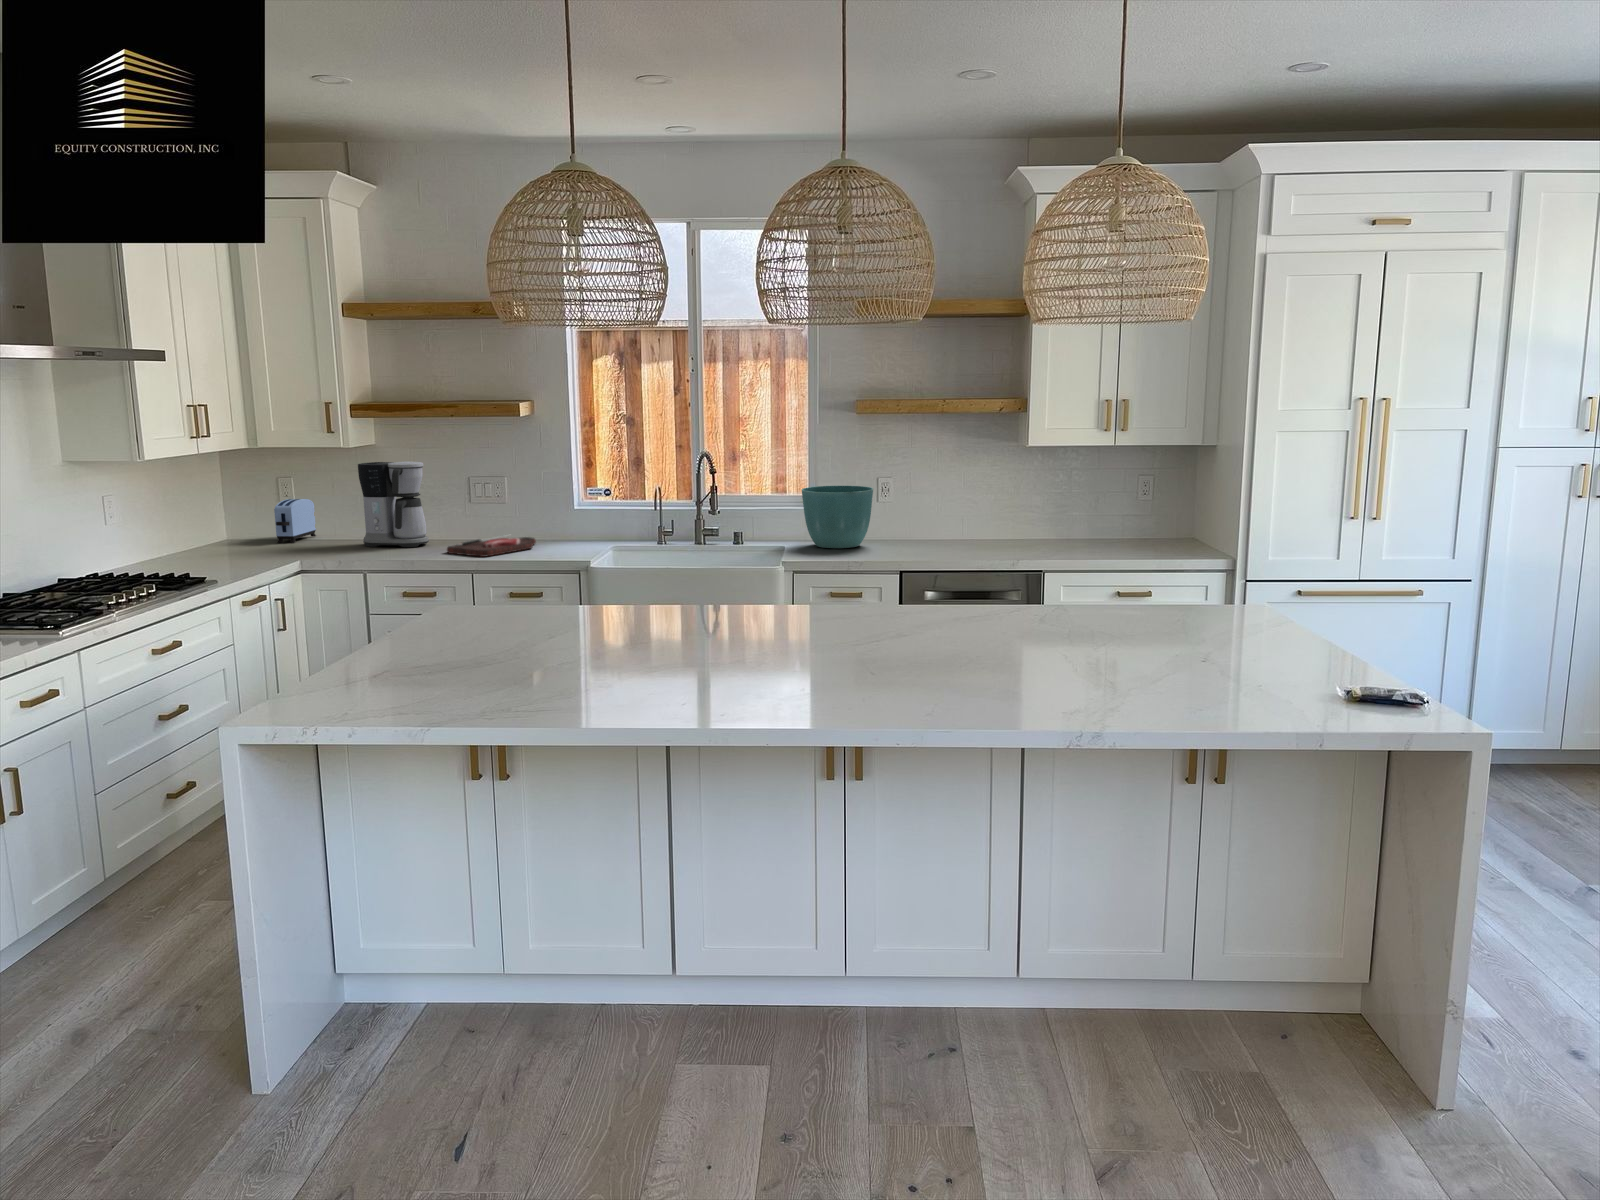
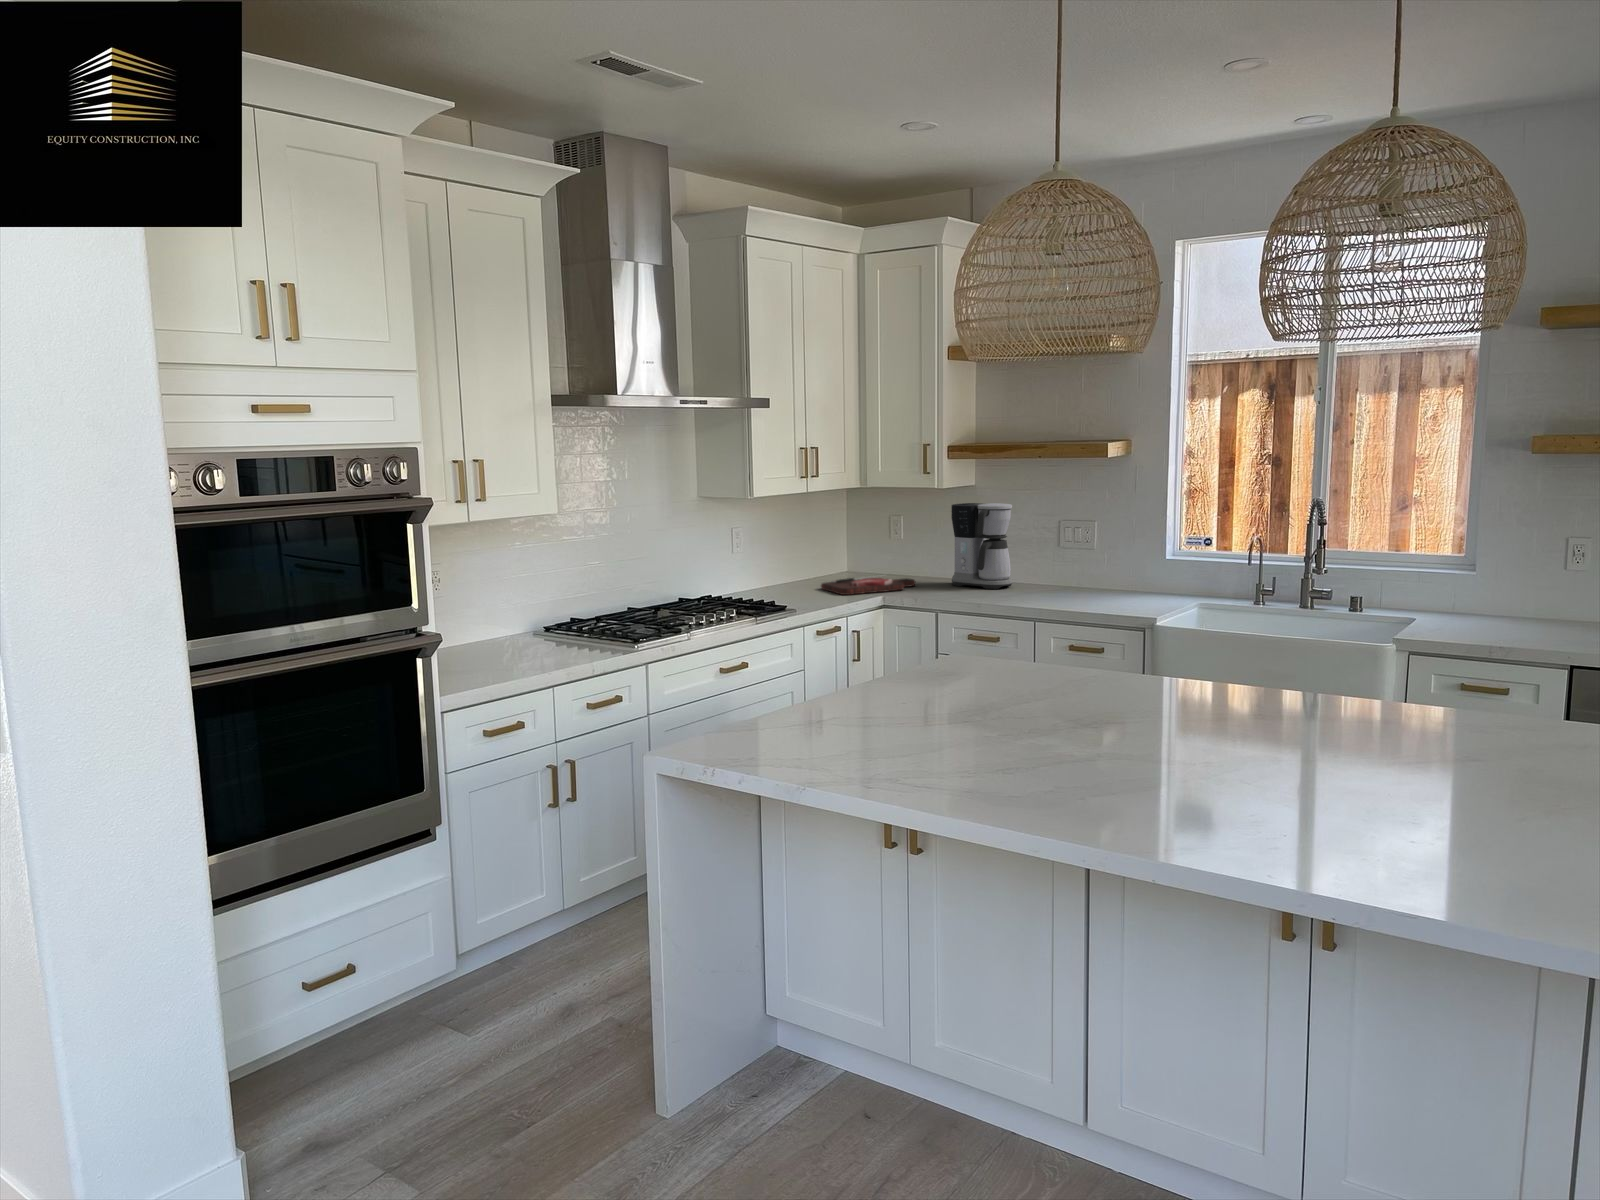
flower pot: present [802,486,873,548] -> none [1443,547,1549,627]
toaster: present [274,499,316,543] -> none [880,536,920,577]
cutting board: present [447,536,536,557] -> present [821,576,916,595]

